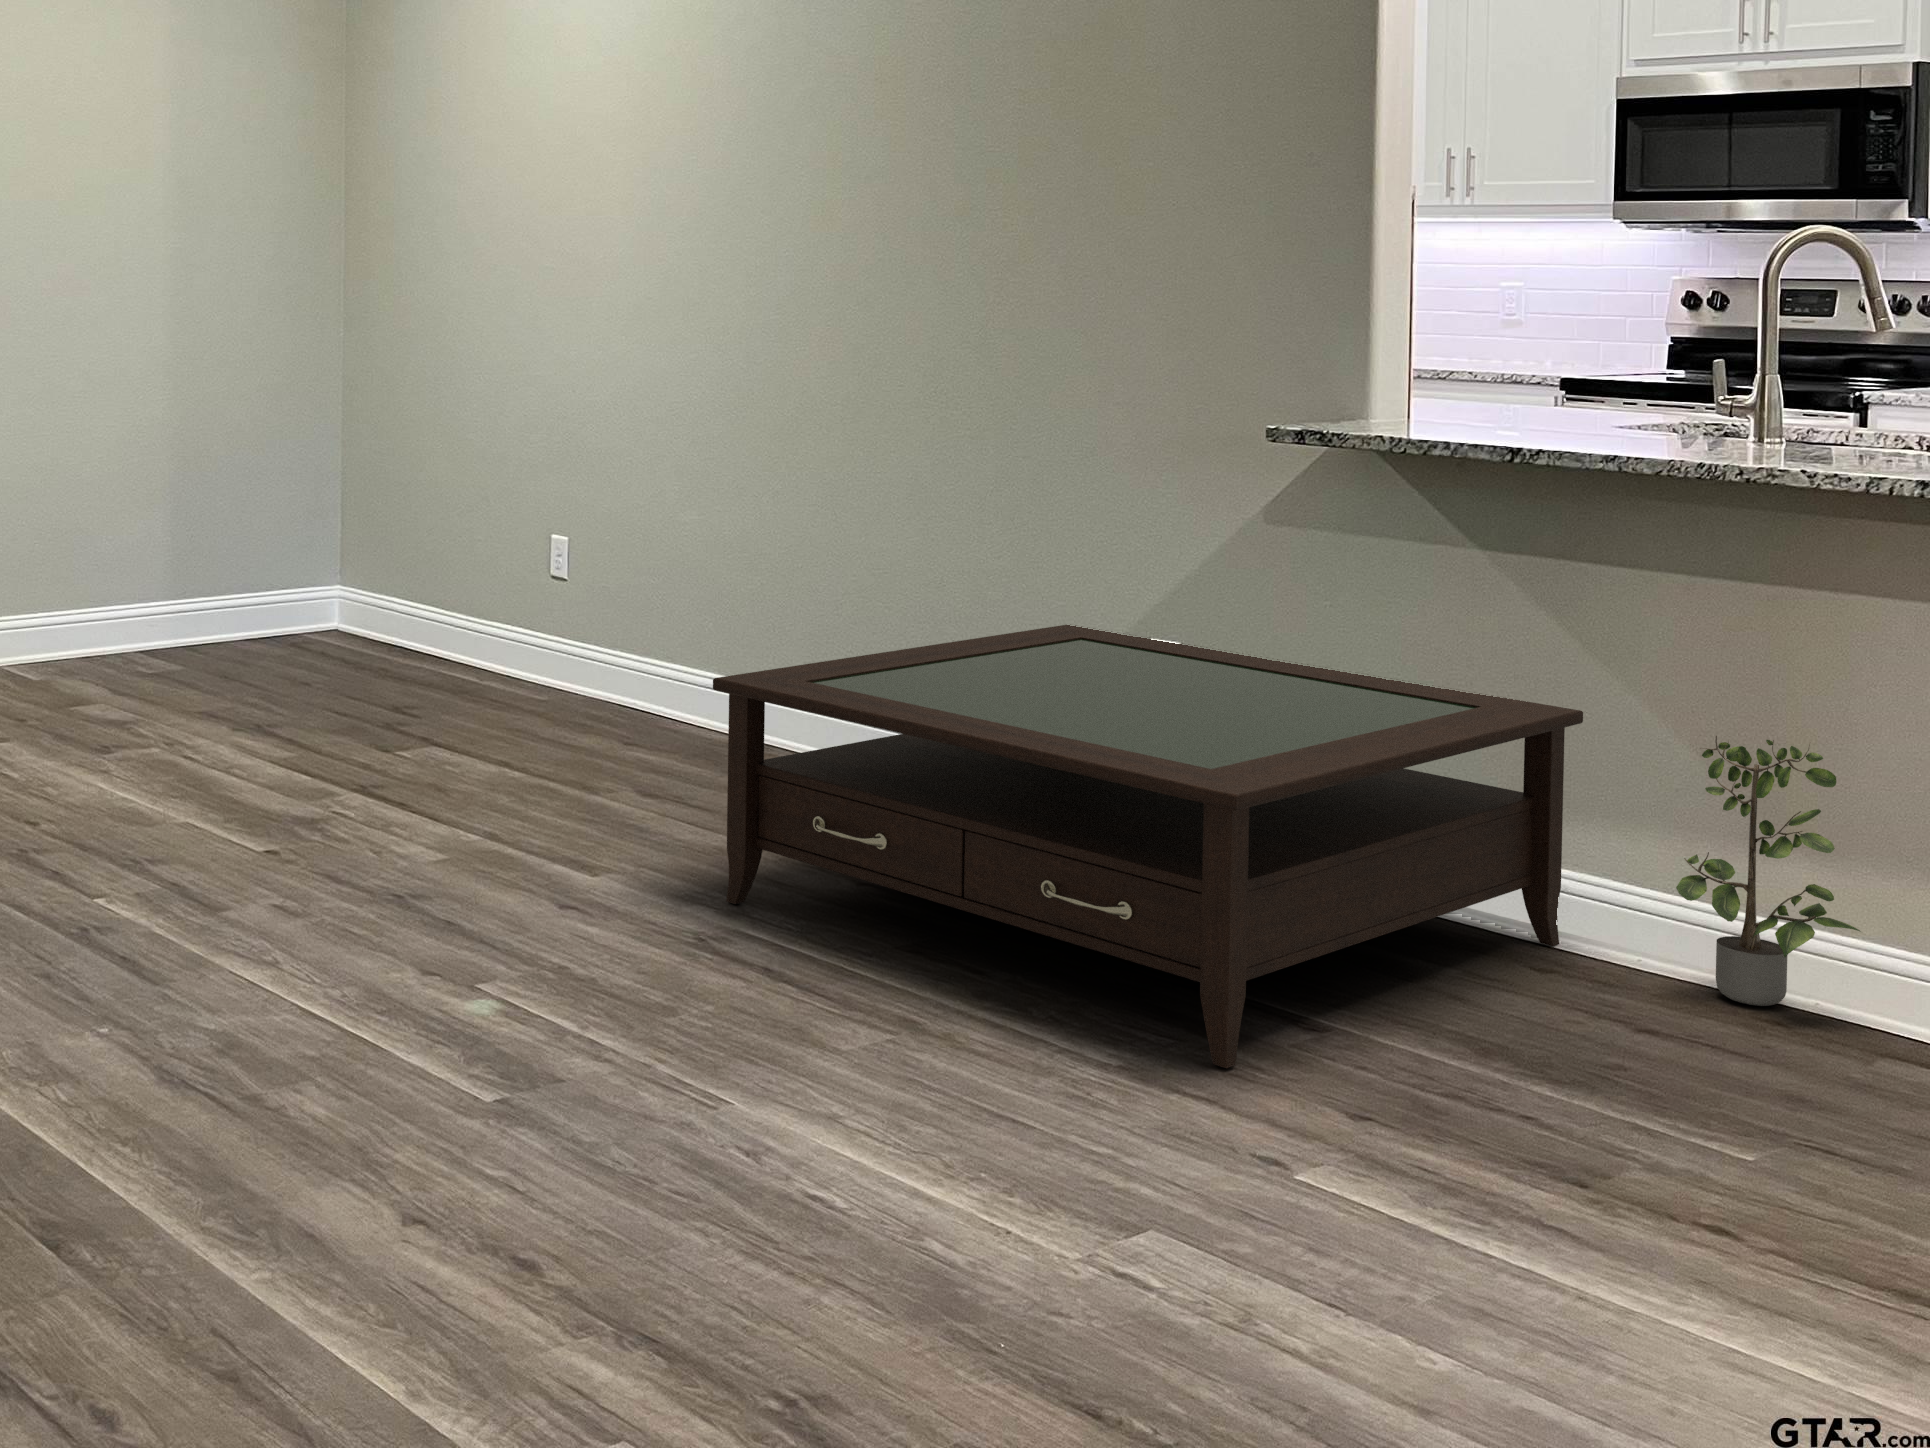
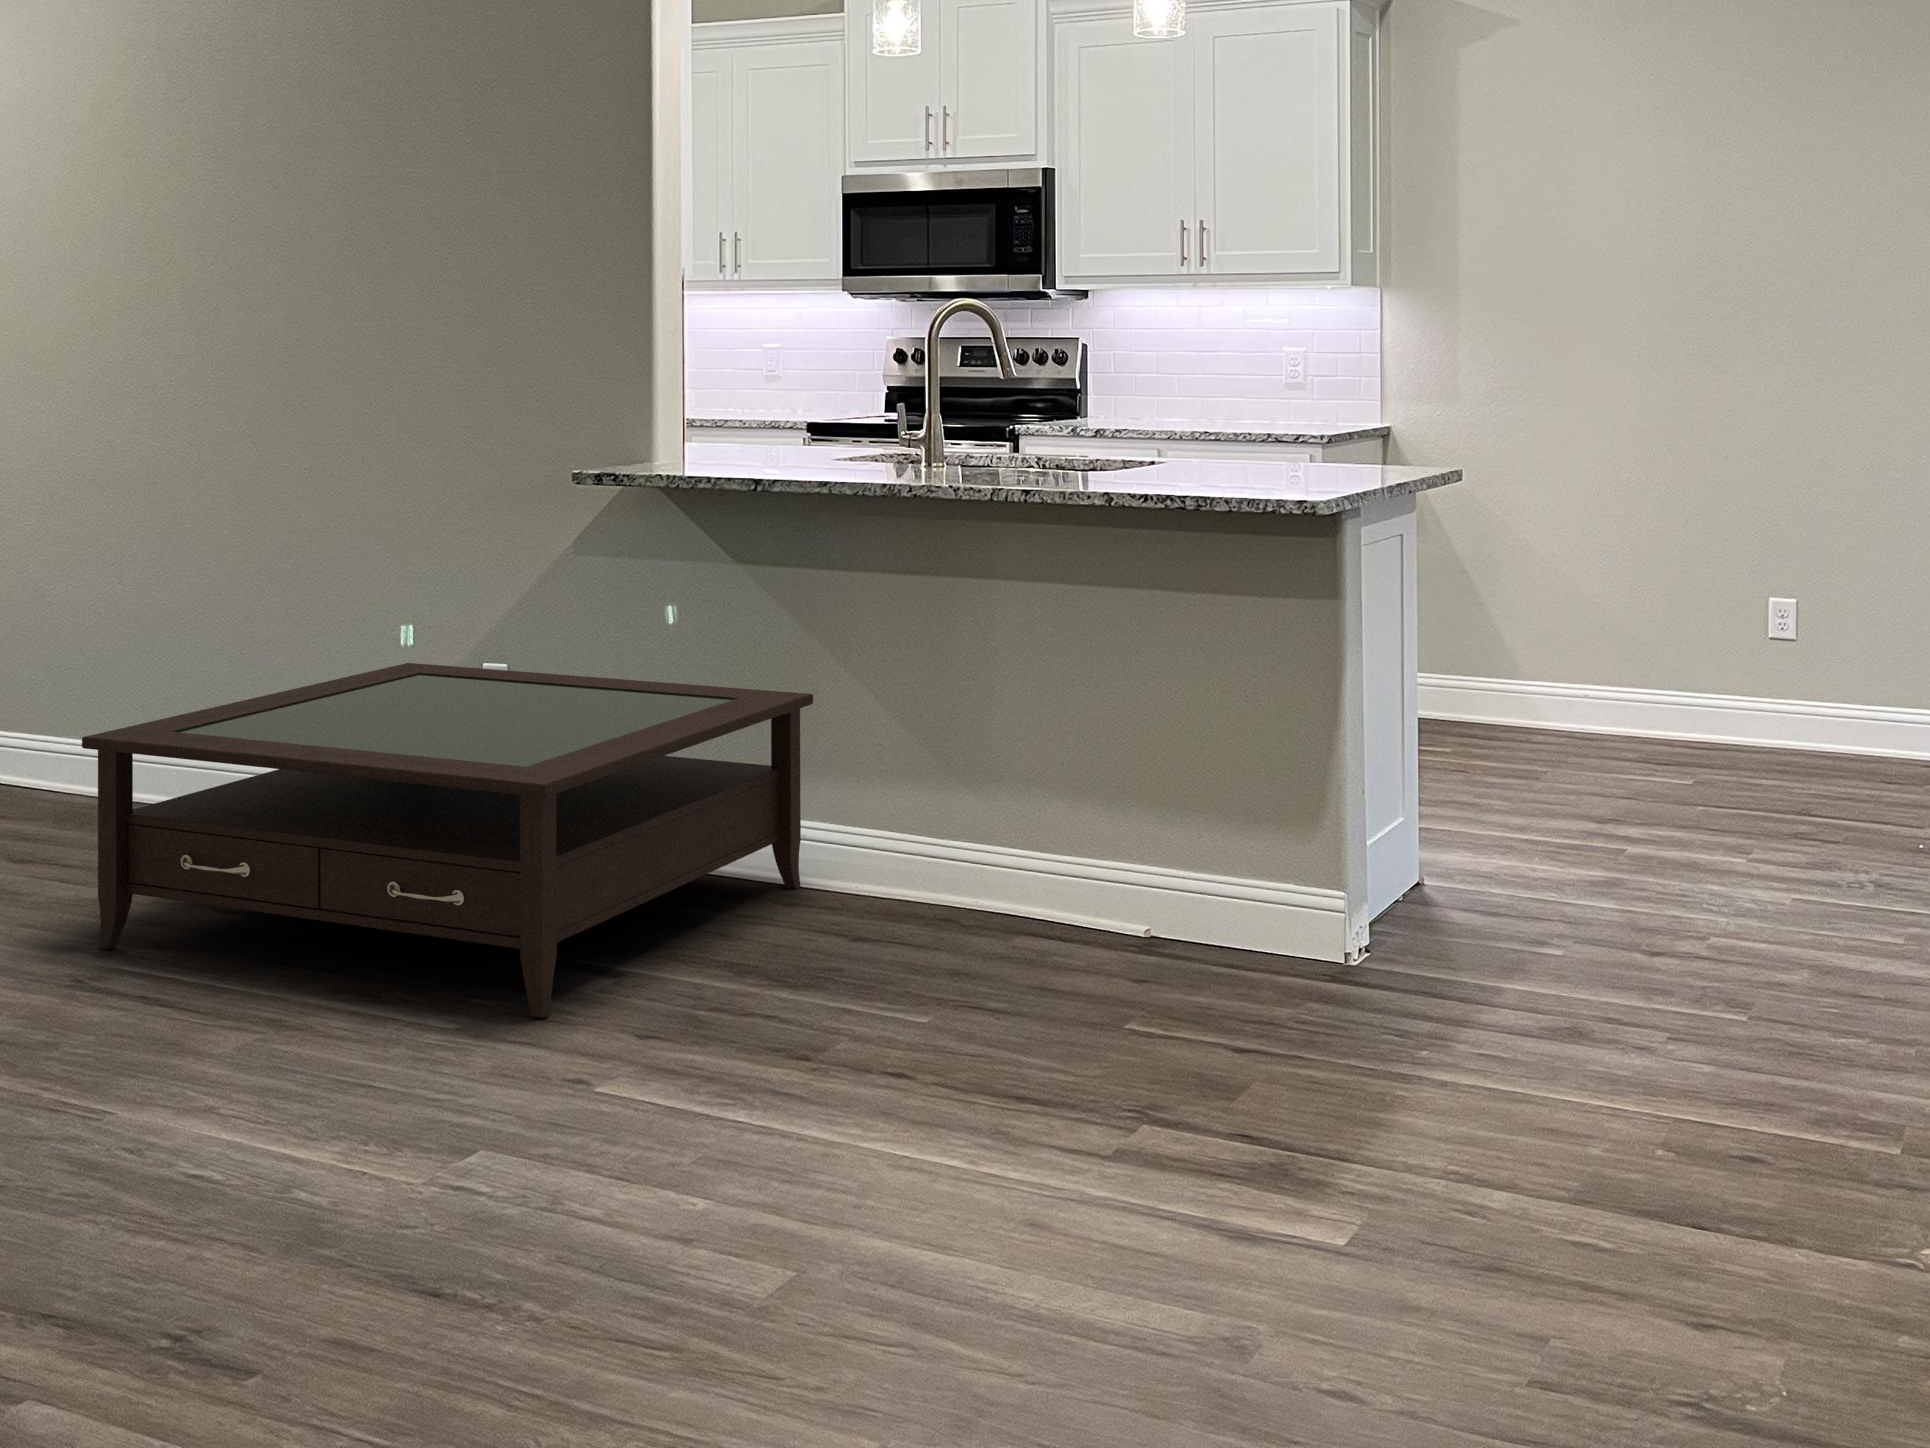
potted plant: present [1676,736,1860,1006] -> none [879,700,1004,911]

